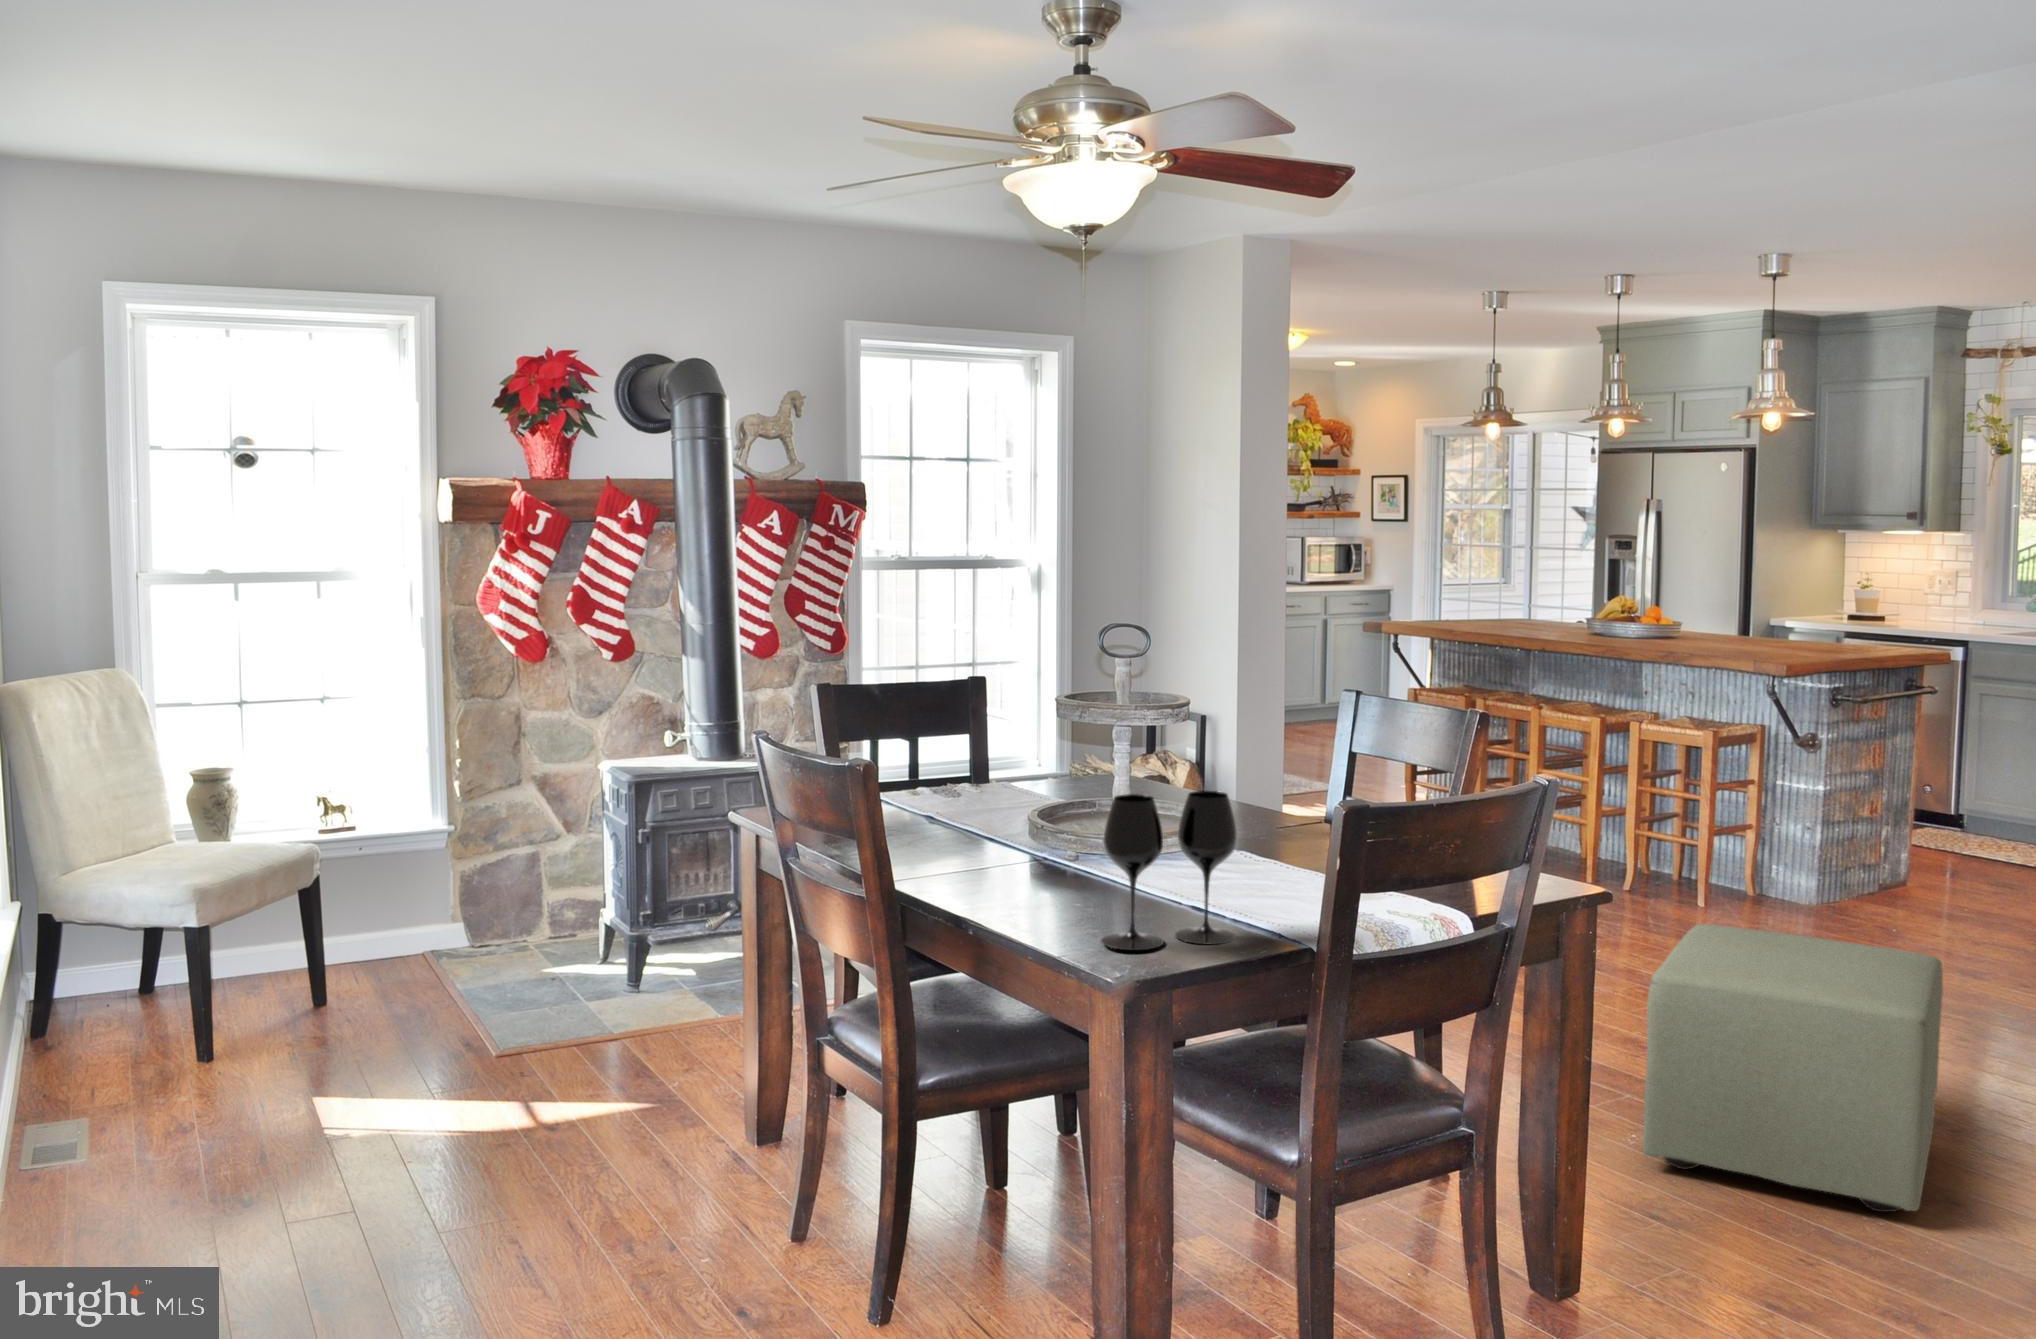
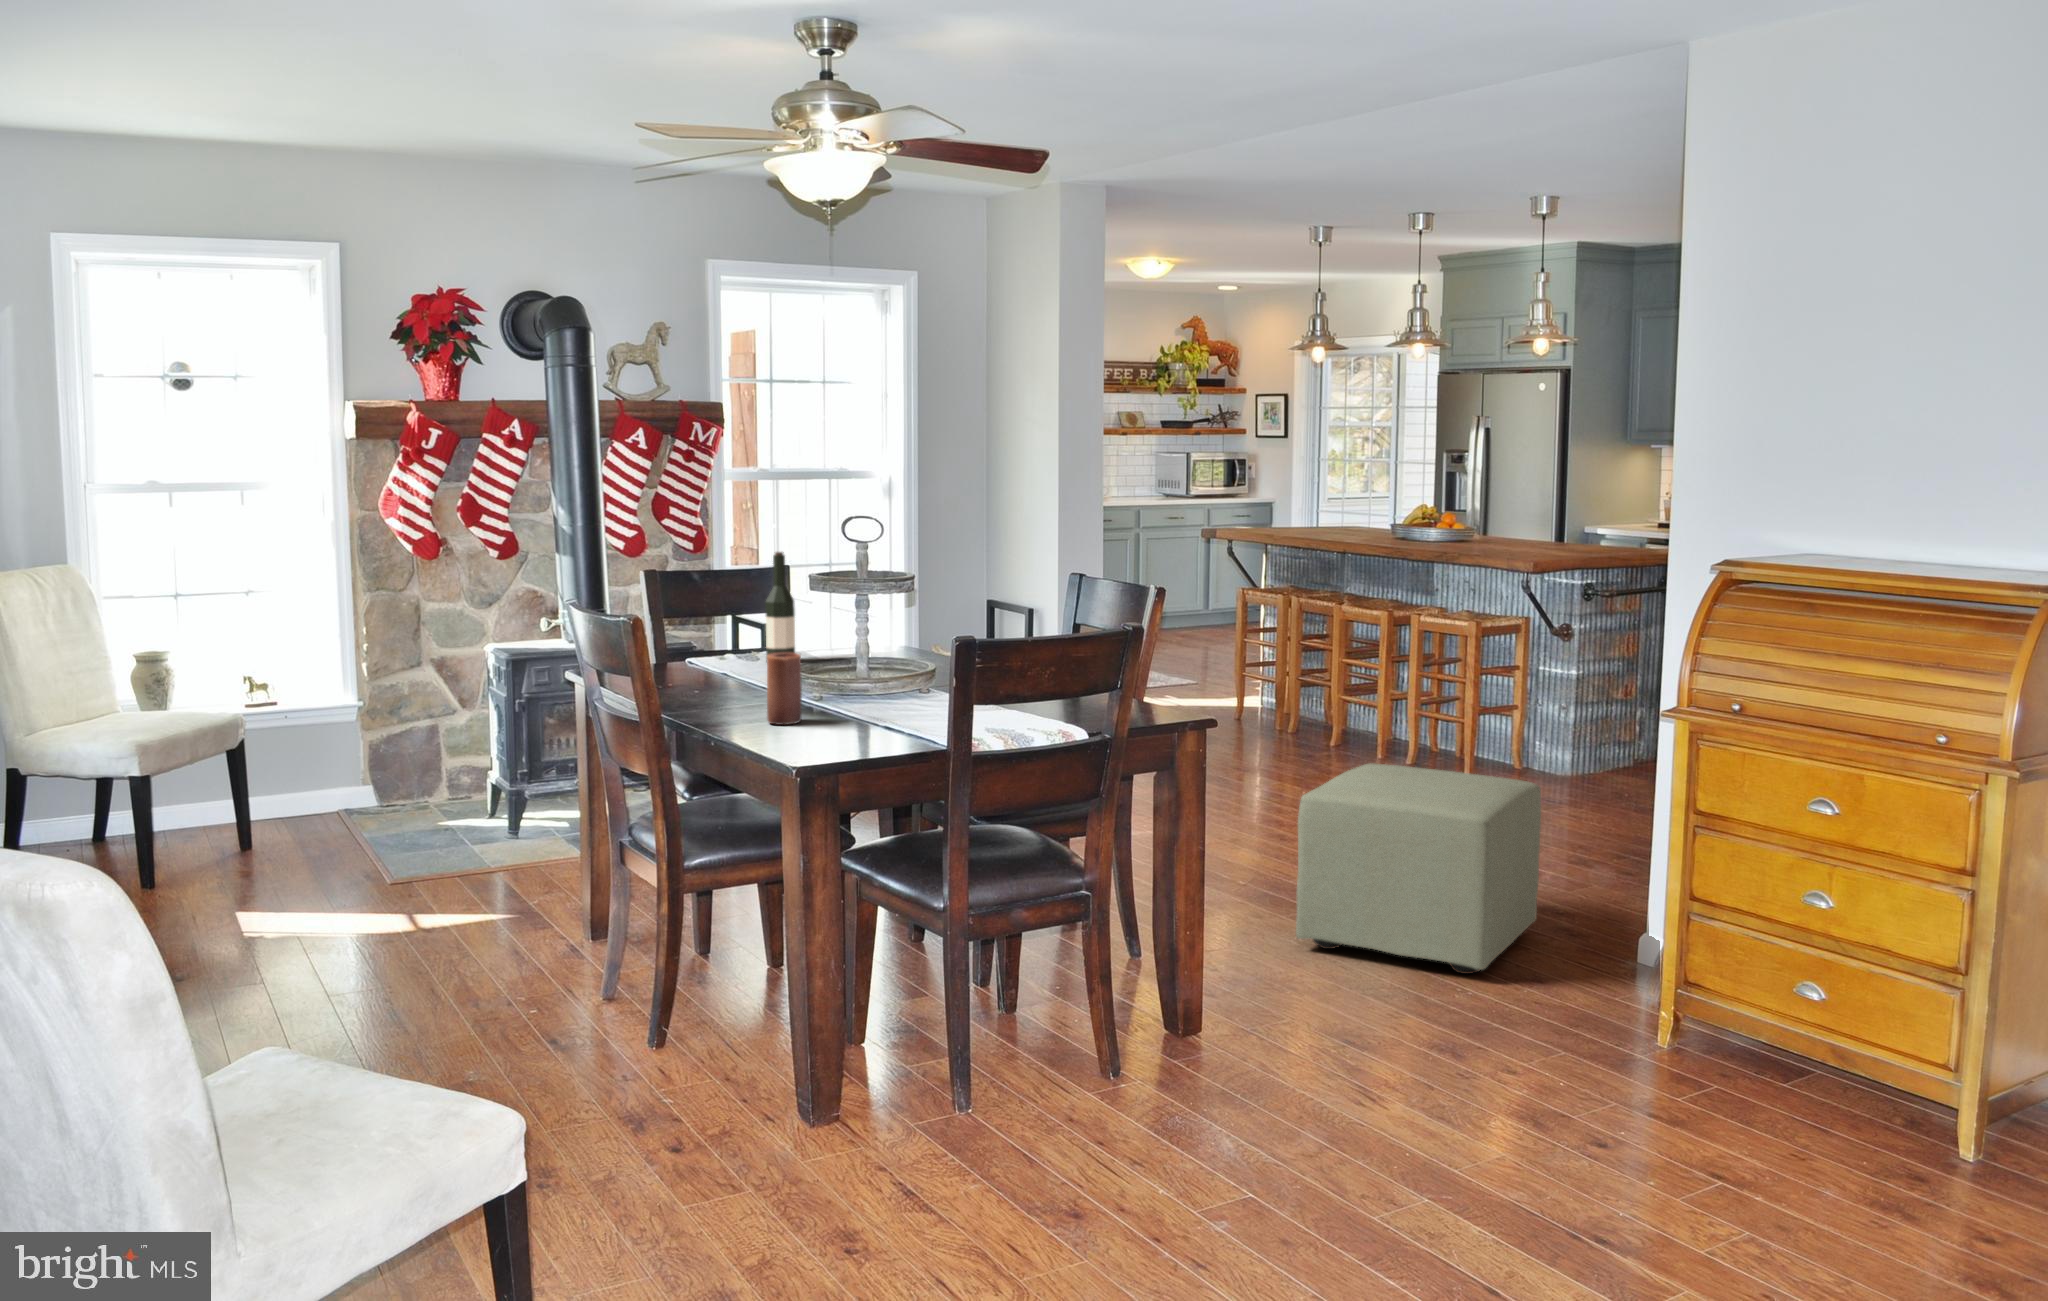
wine bottle: none [971,664,1007,804] -> present [765,552,795,657]
wine glass: present [1101,791,1237,950] -> none [805,632,908,745]
candle: none [1027,811,1073,909] -> present [767,653,802,725]

